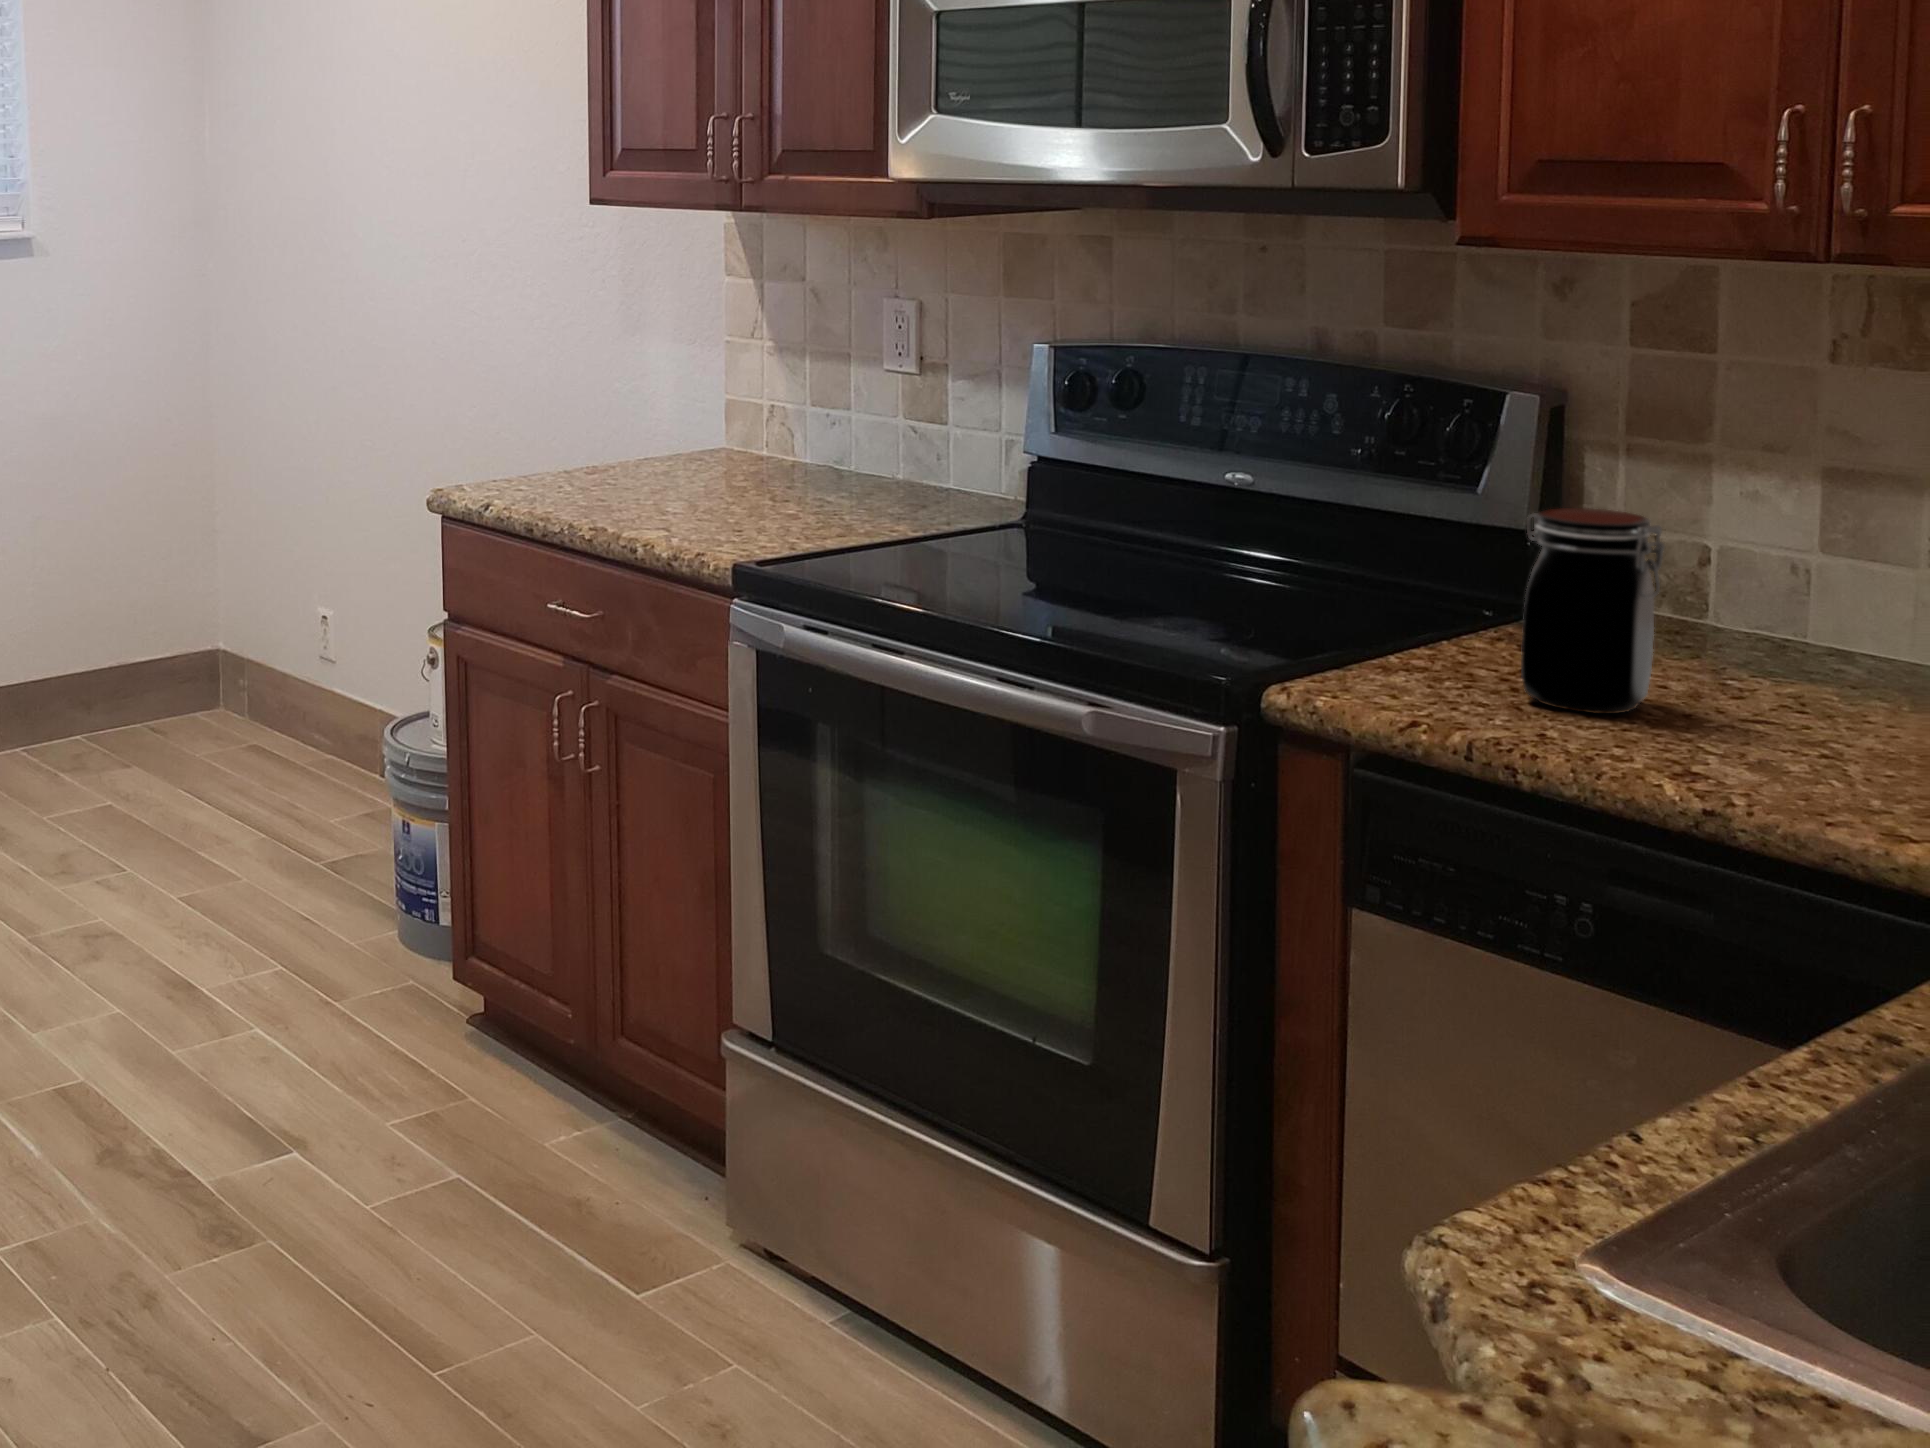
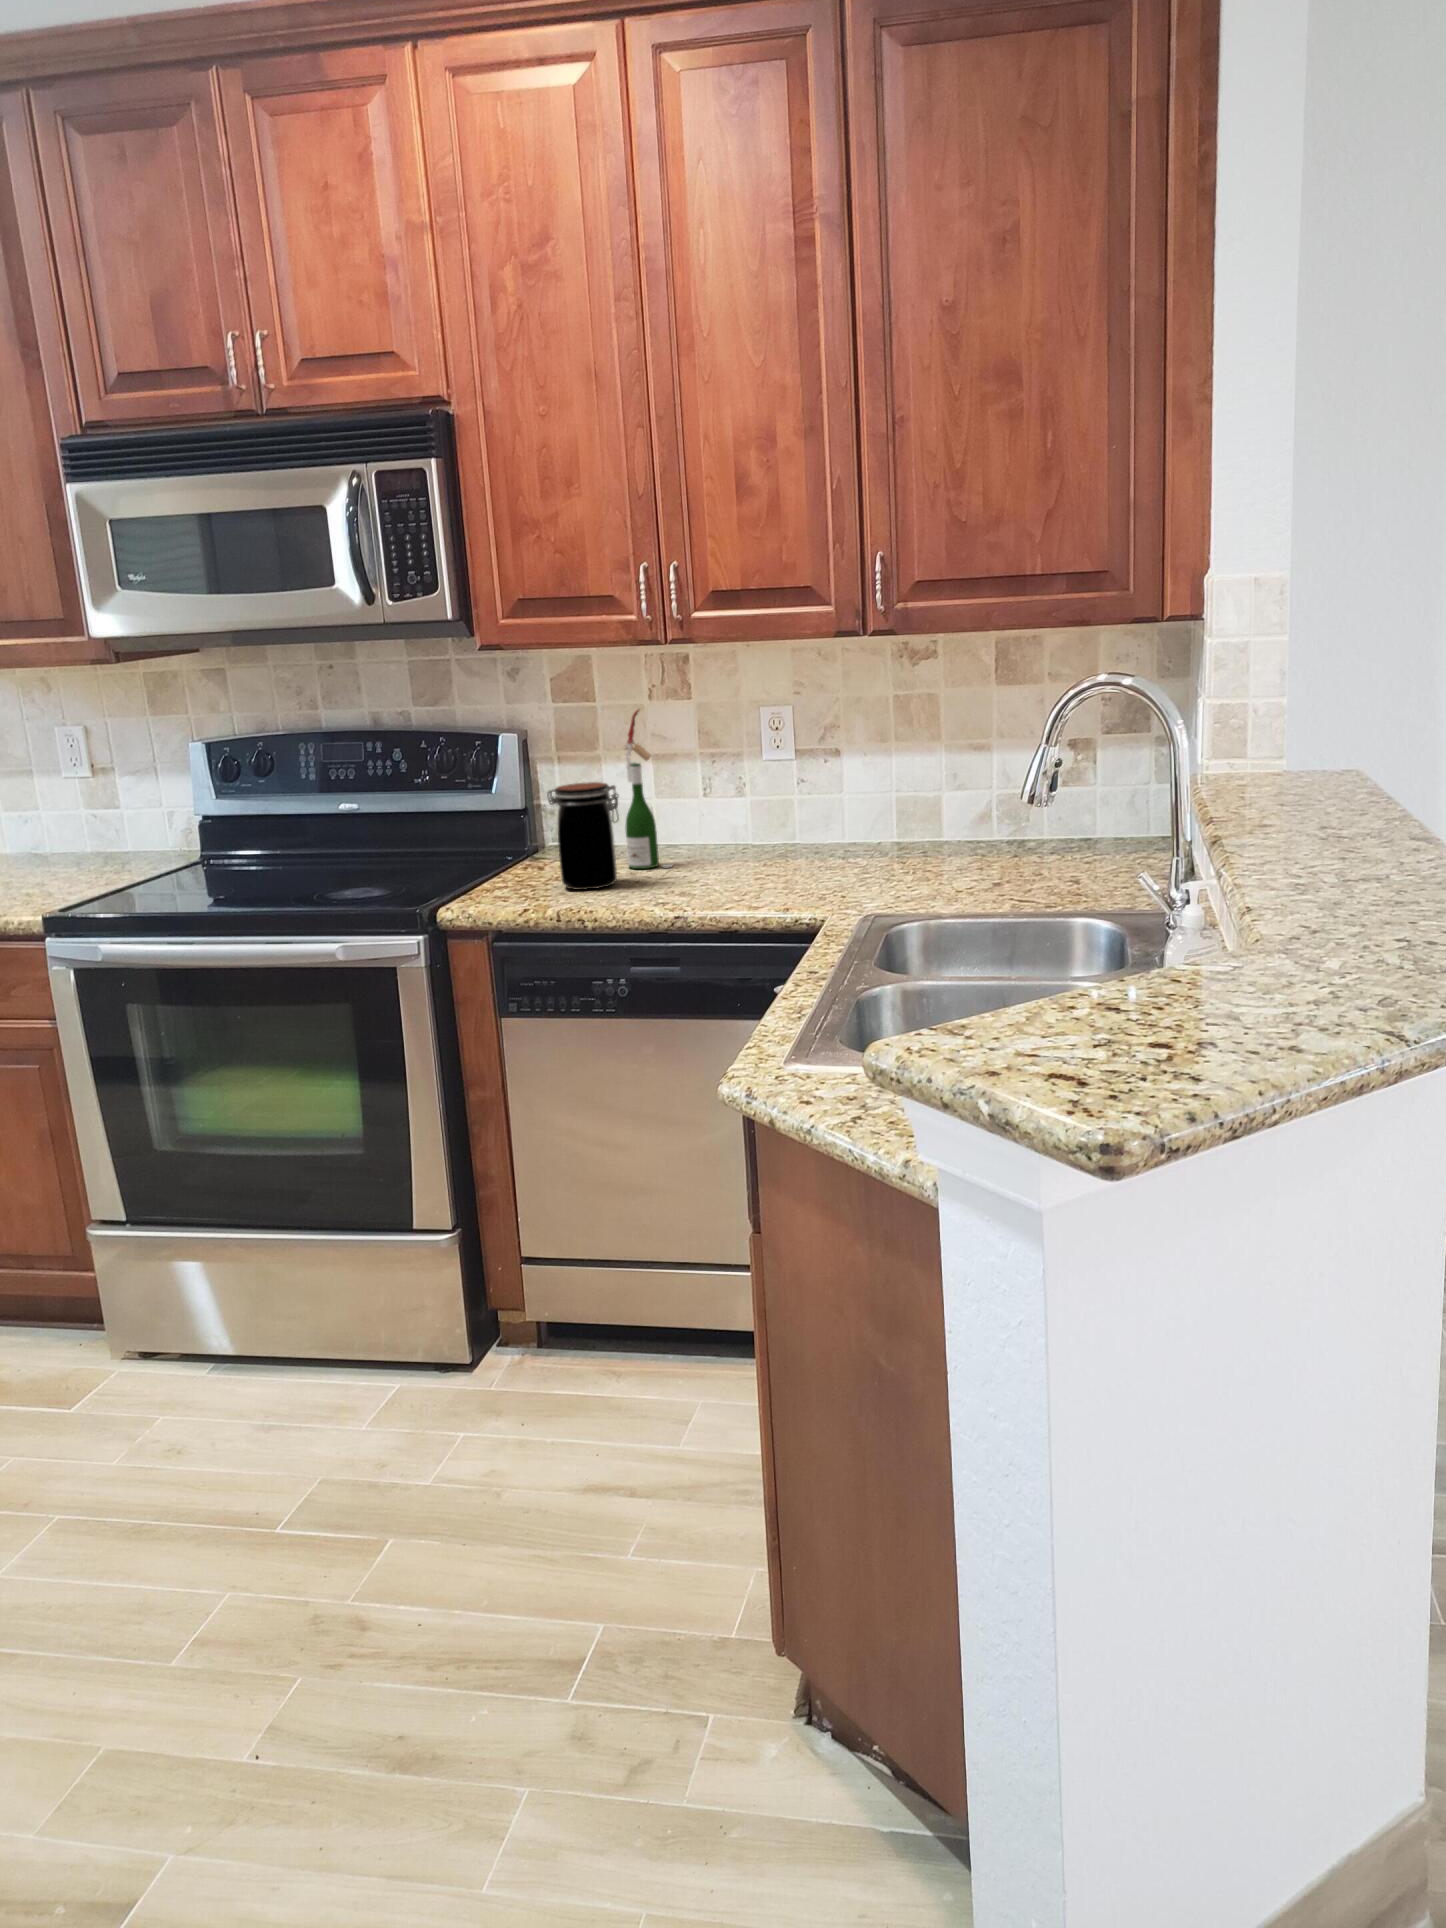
wine bottle: none [1698,387,1793,701] -> present [625,710,672,869]

